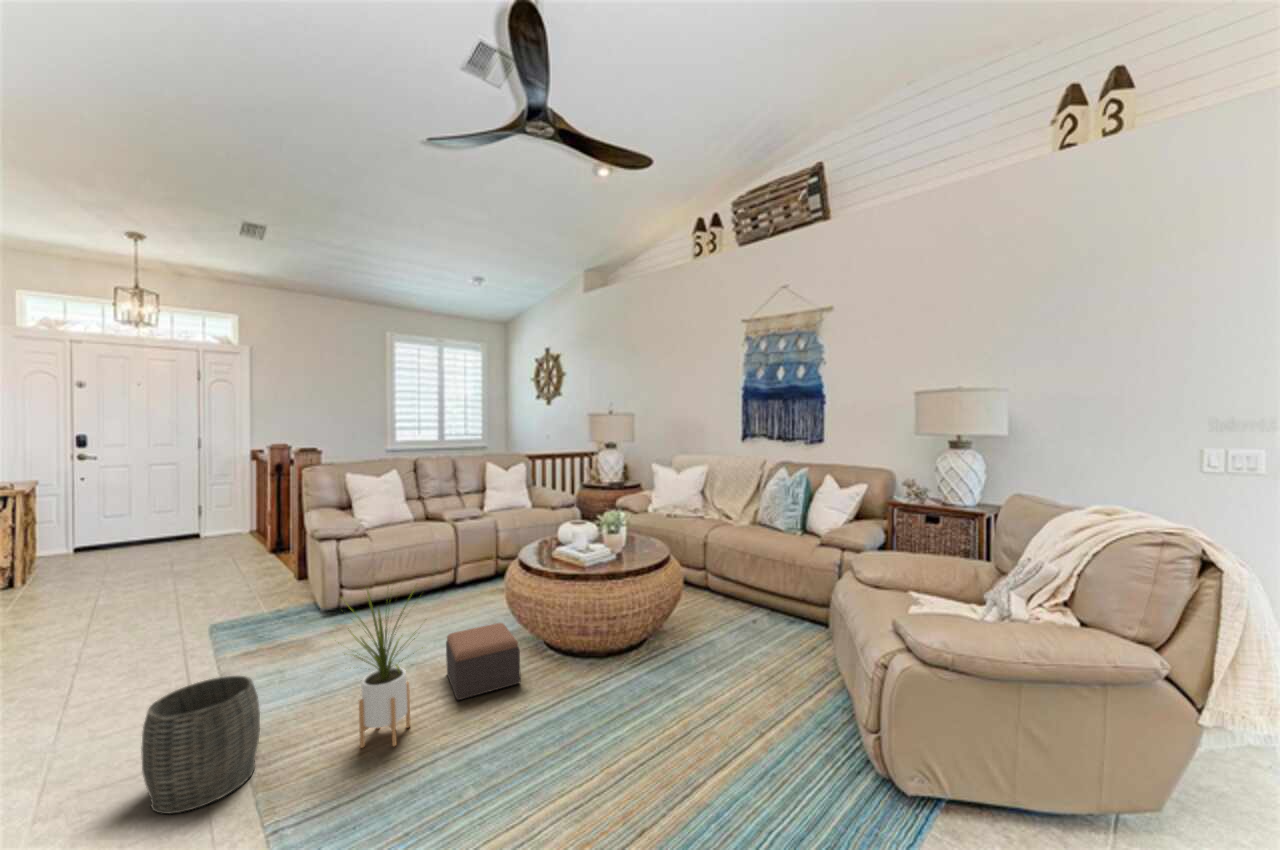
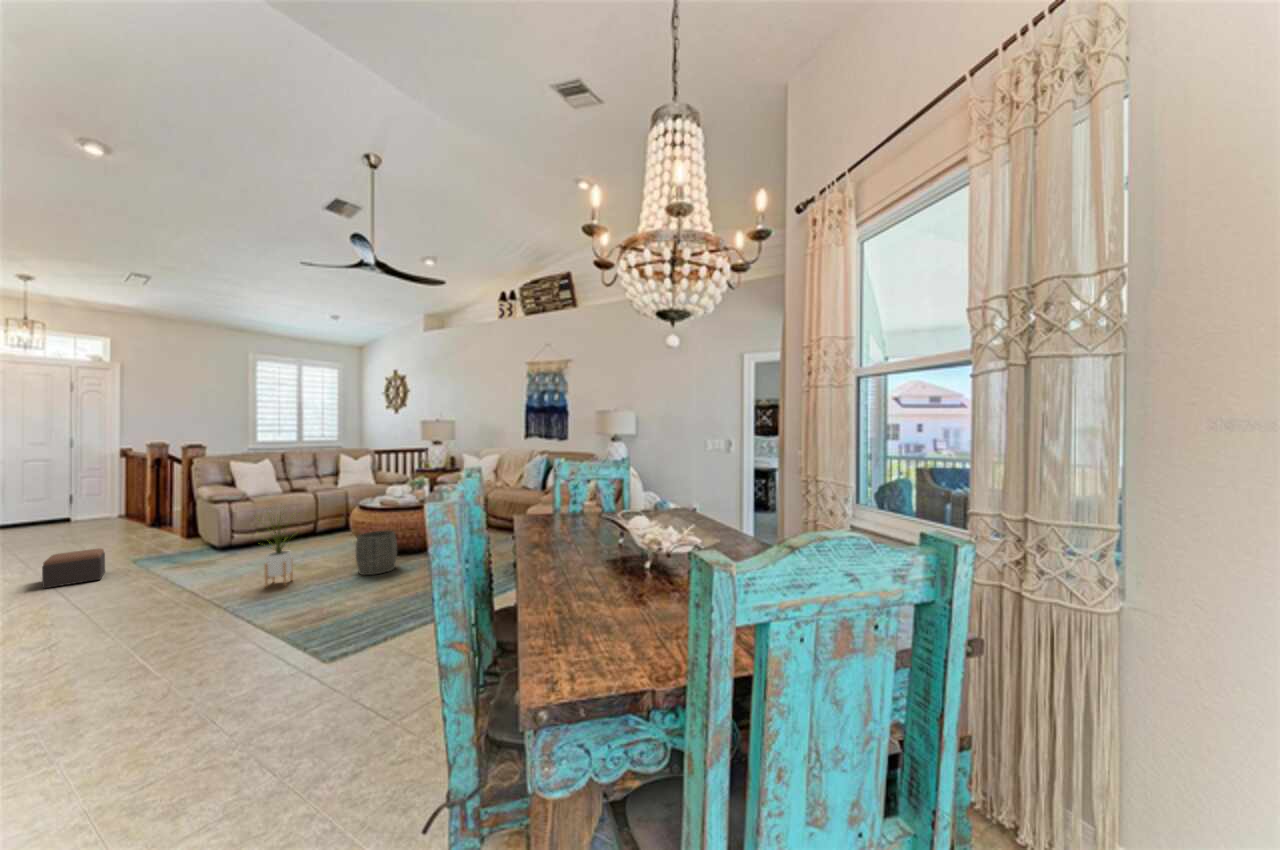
footstool: present [446,623,521,700] -> present [42,549,105,588]
woven basket: present [141,676,260,814] -> present [356,531,397,575]

